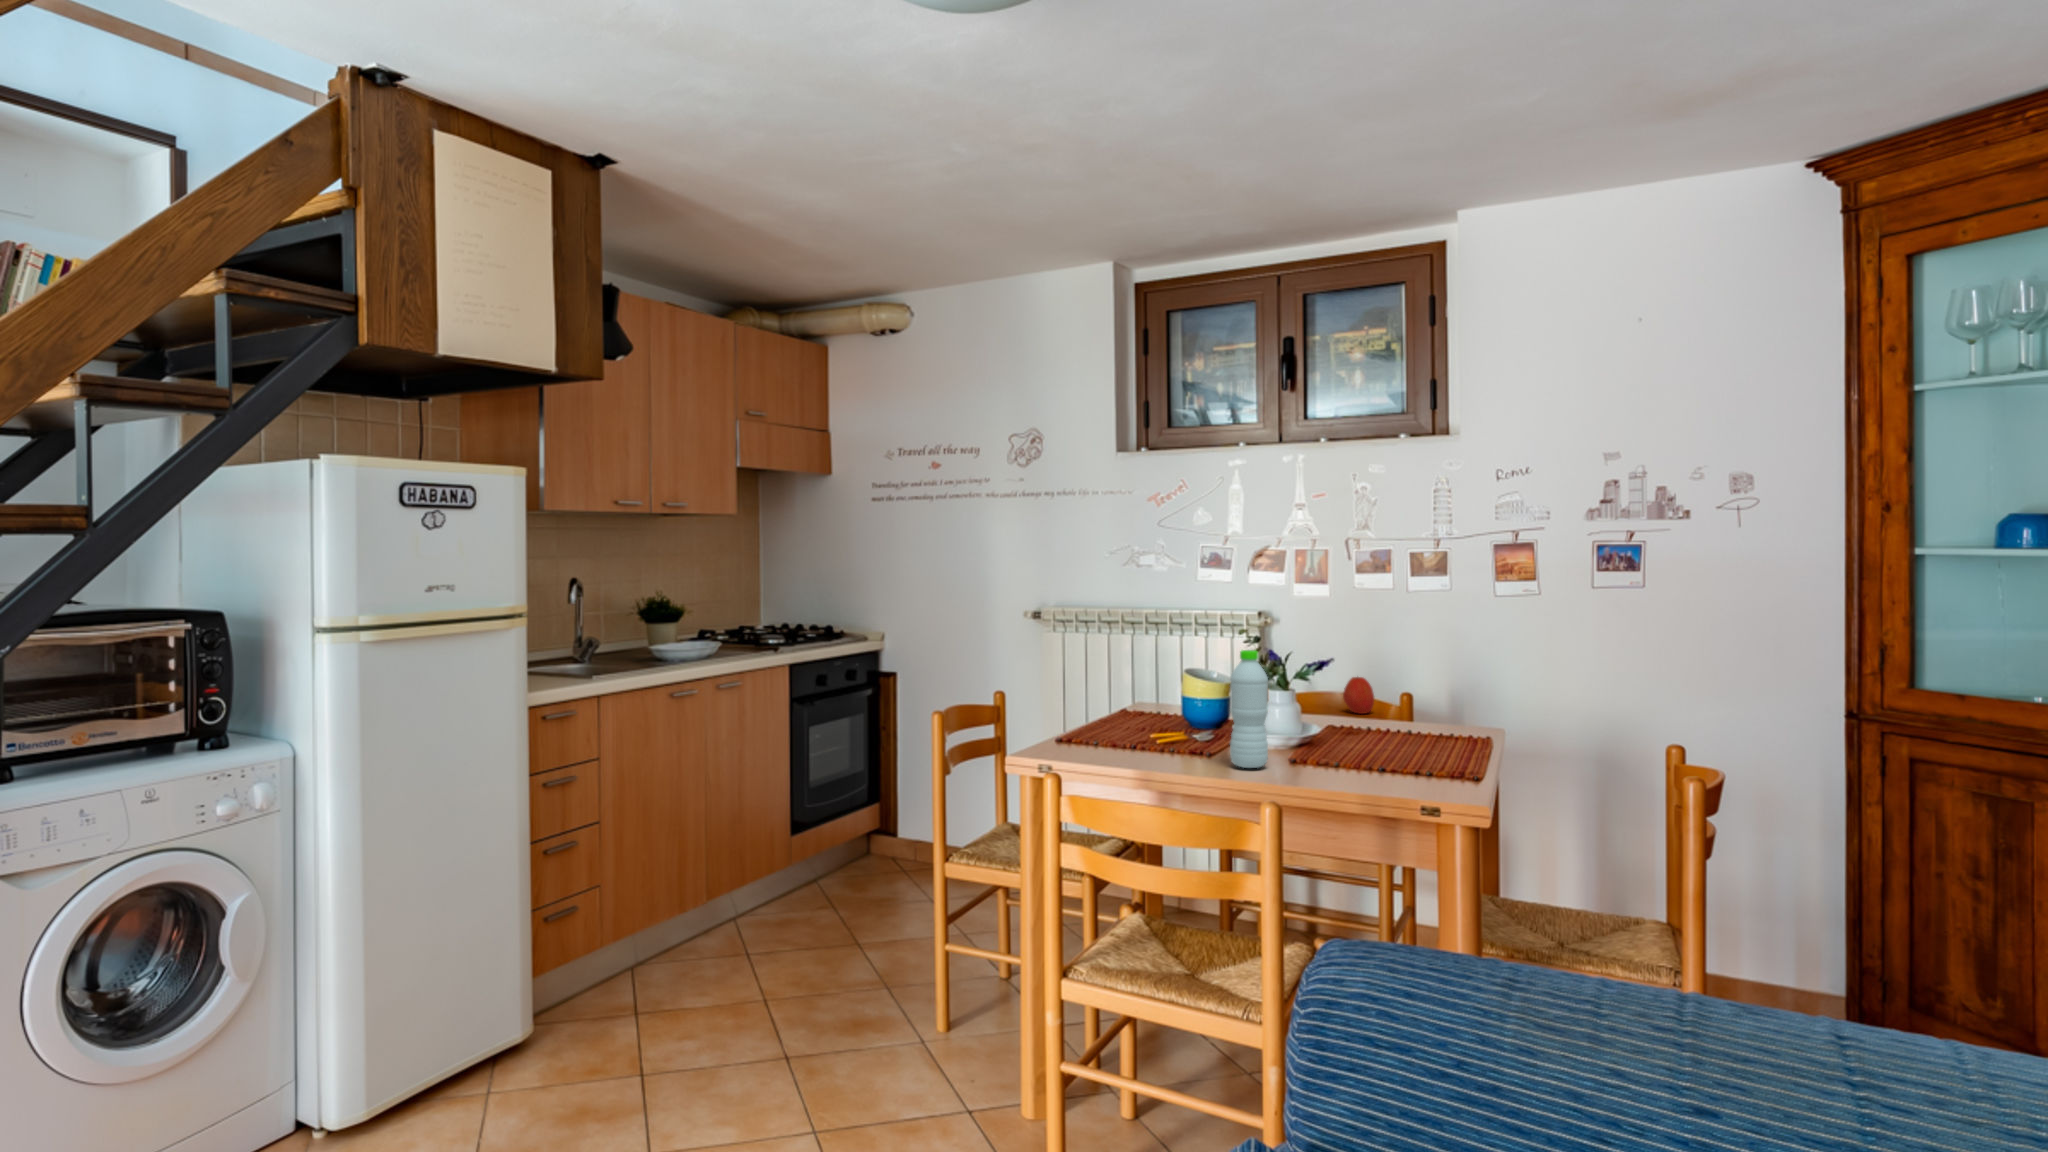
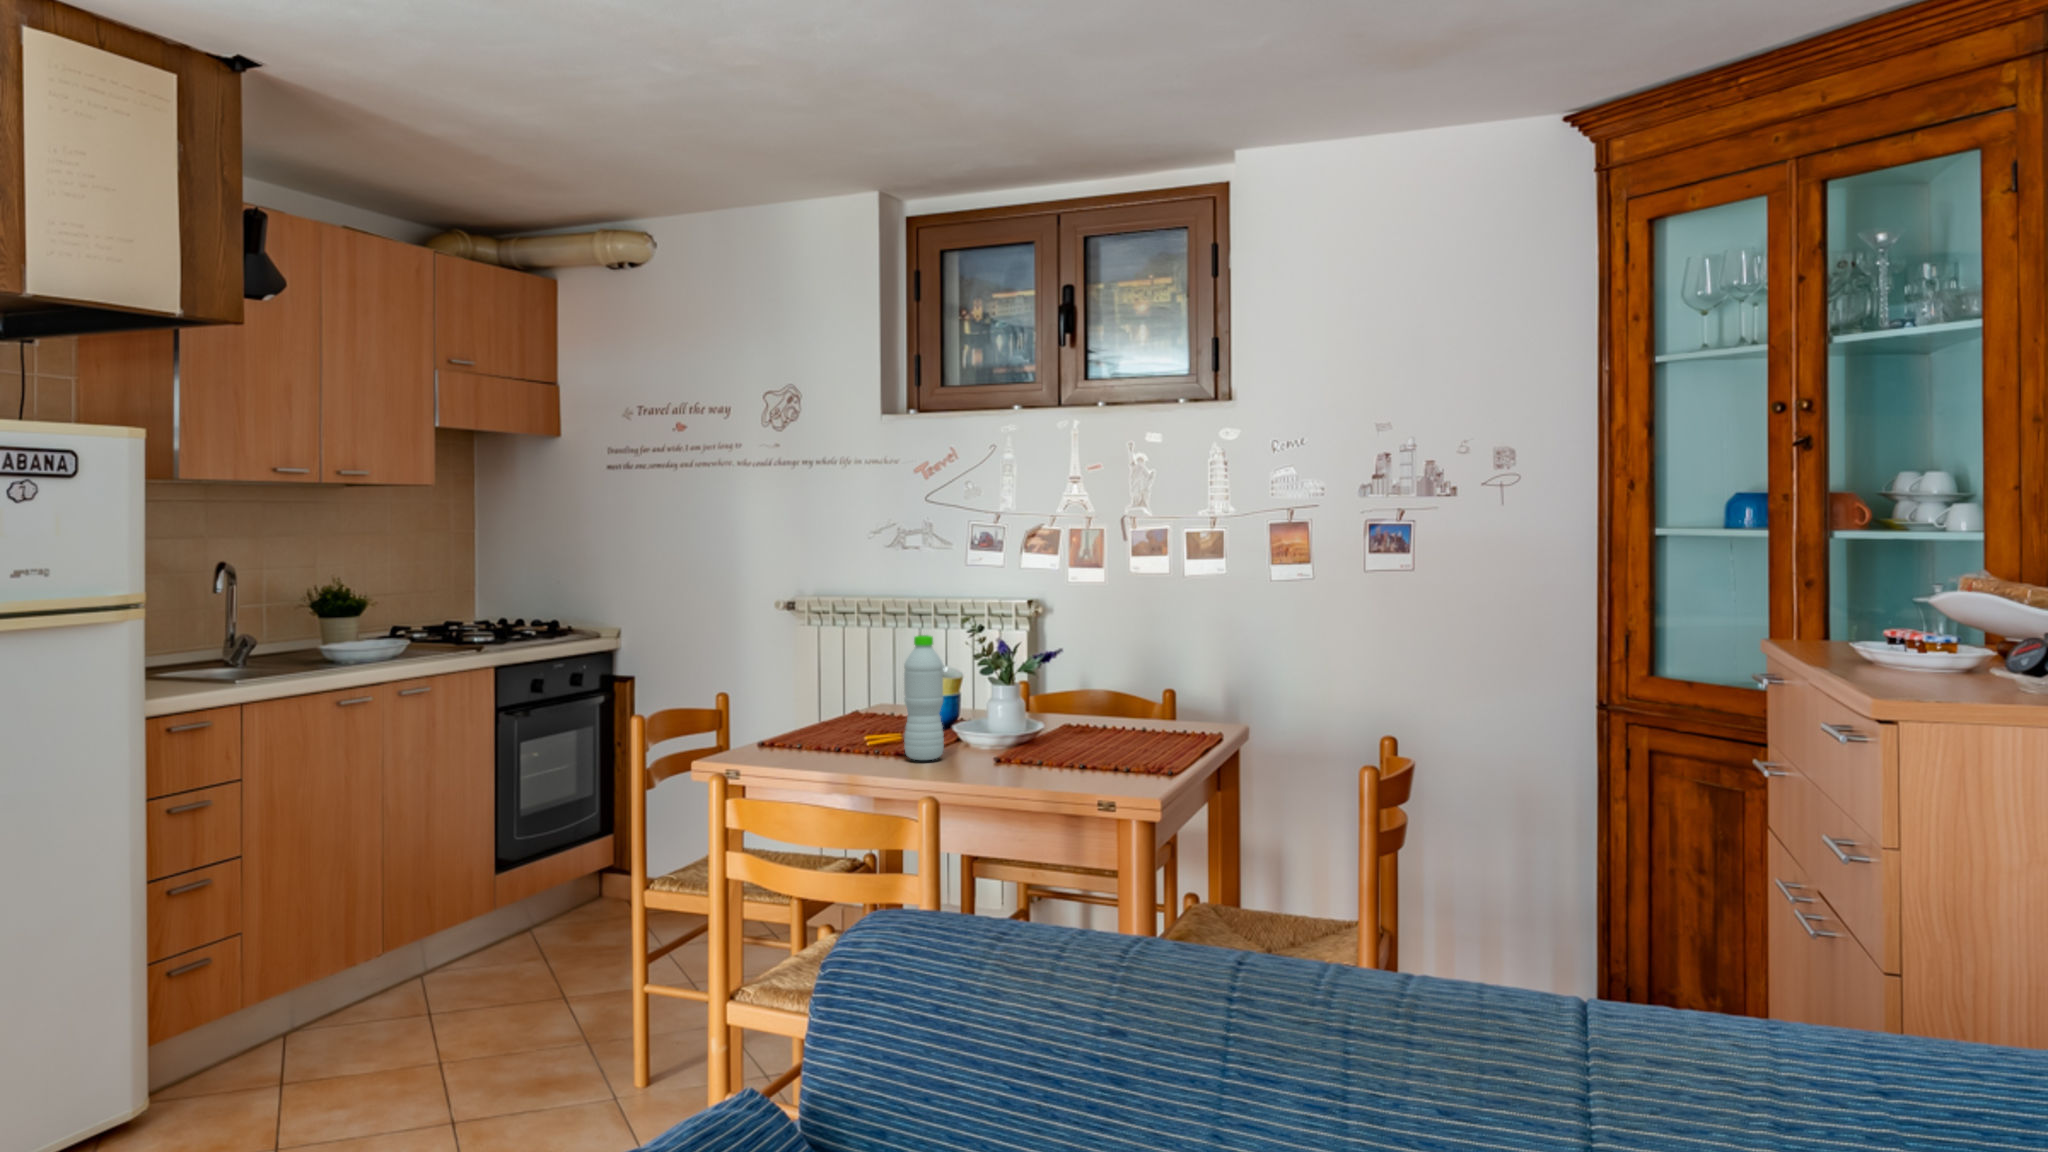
apple: present [1343,677,1374,714] -> none [1086,666,1118,708]

